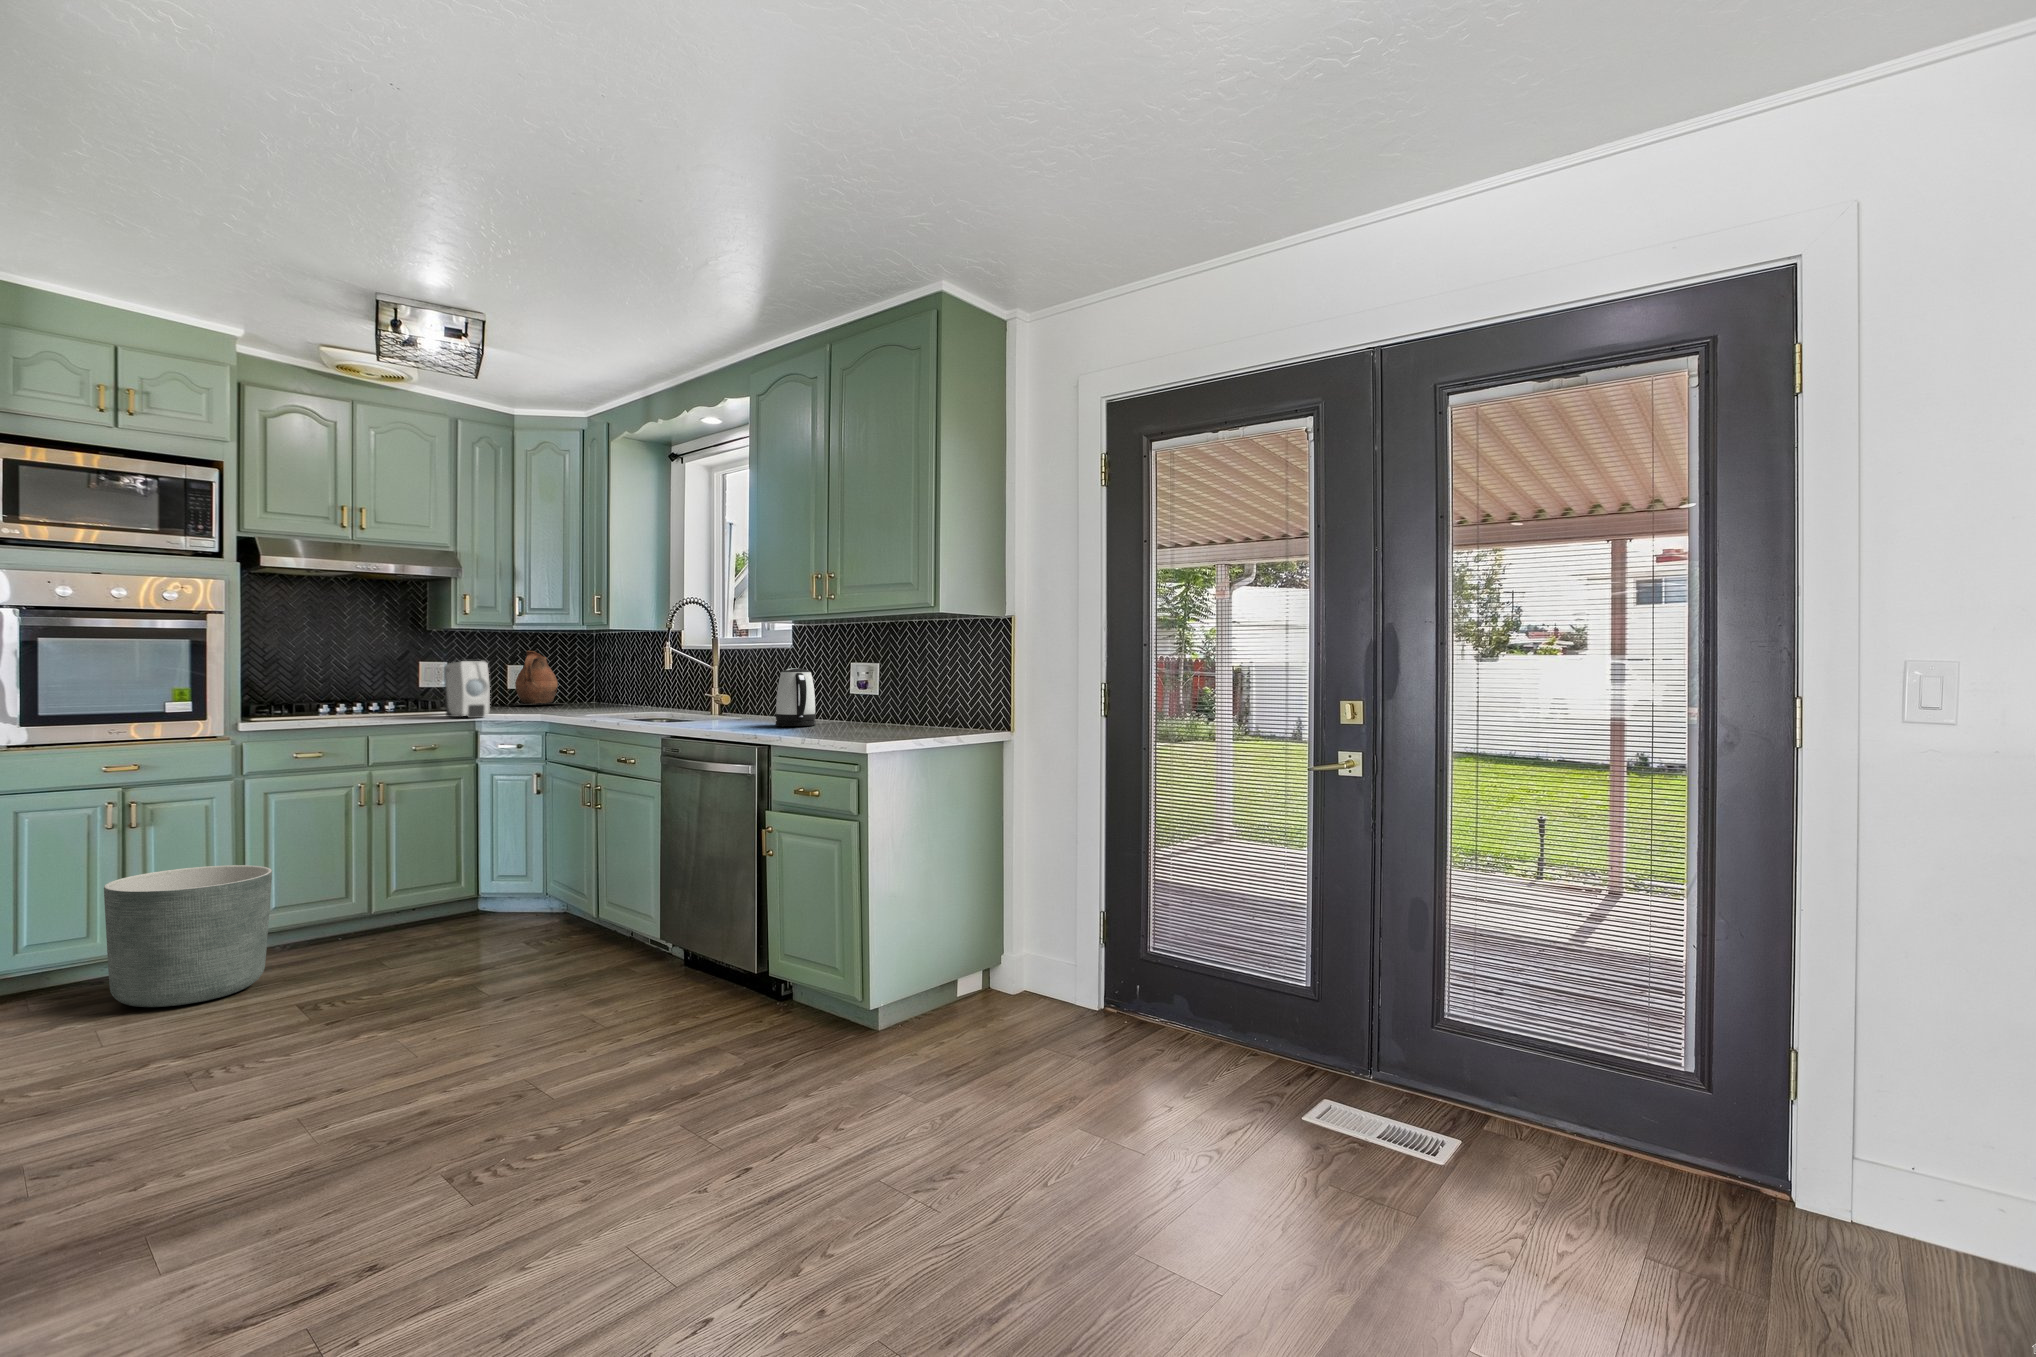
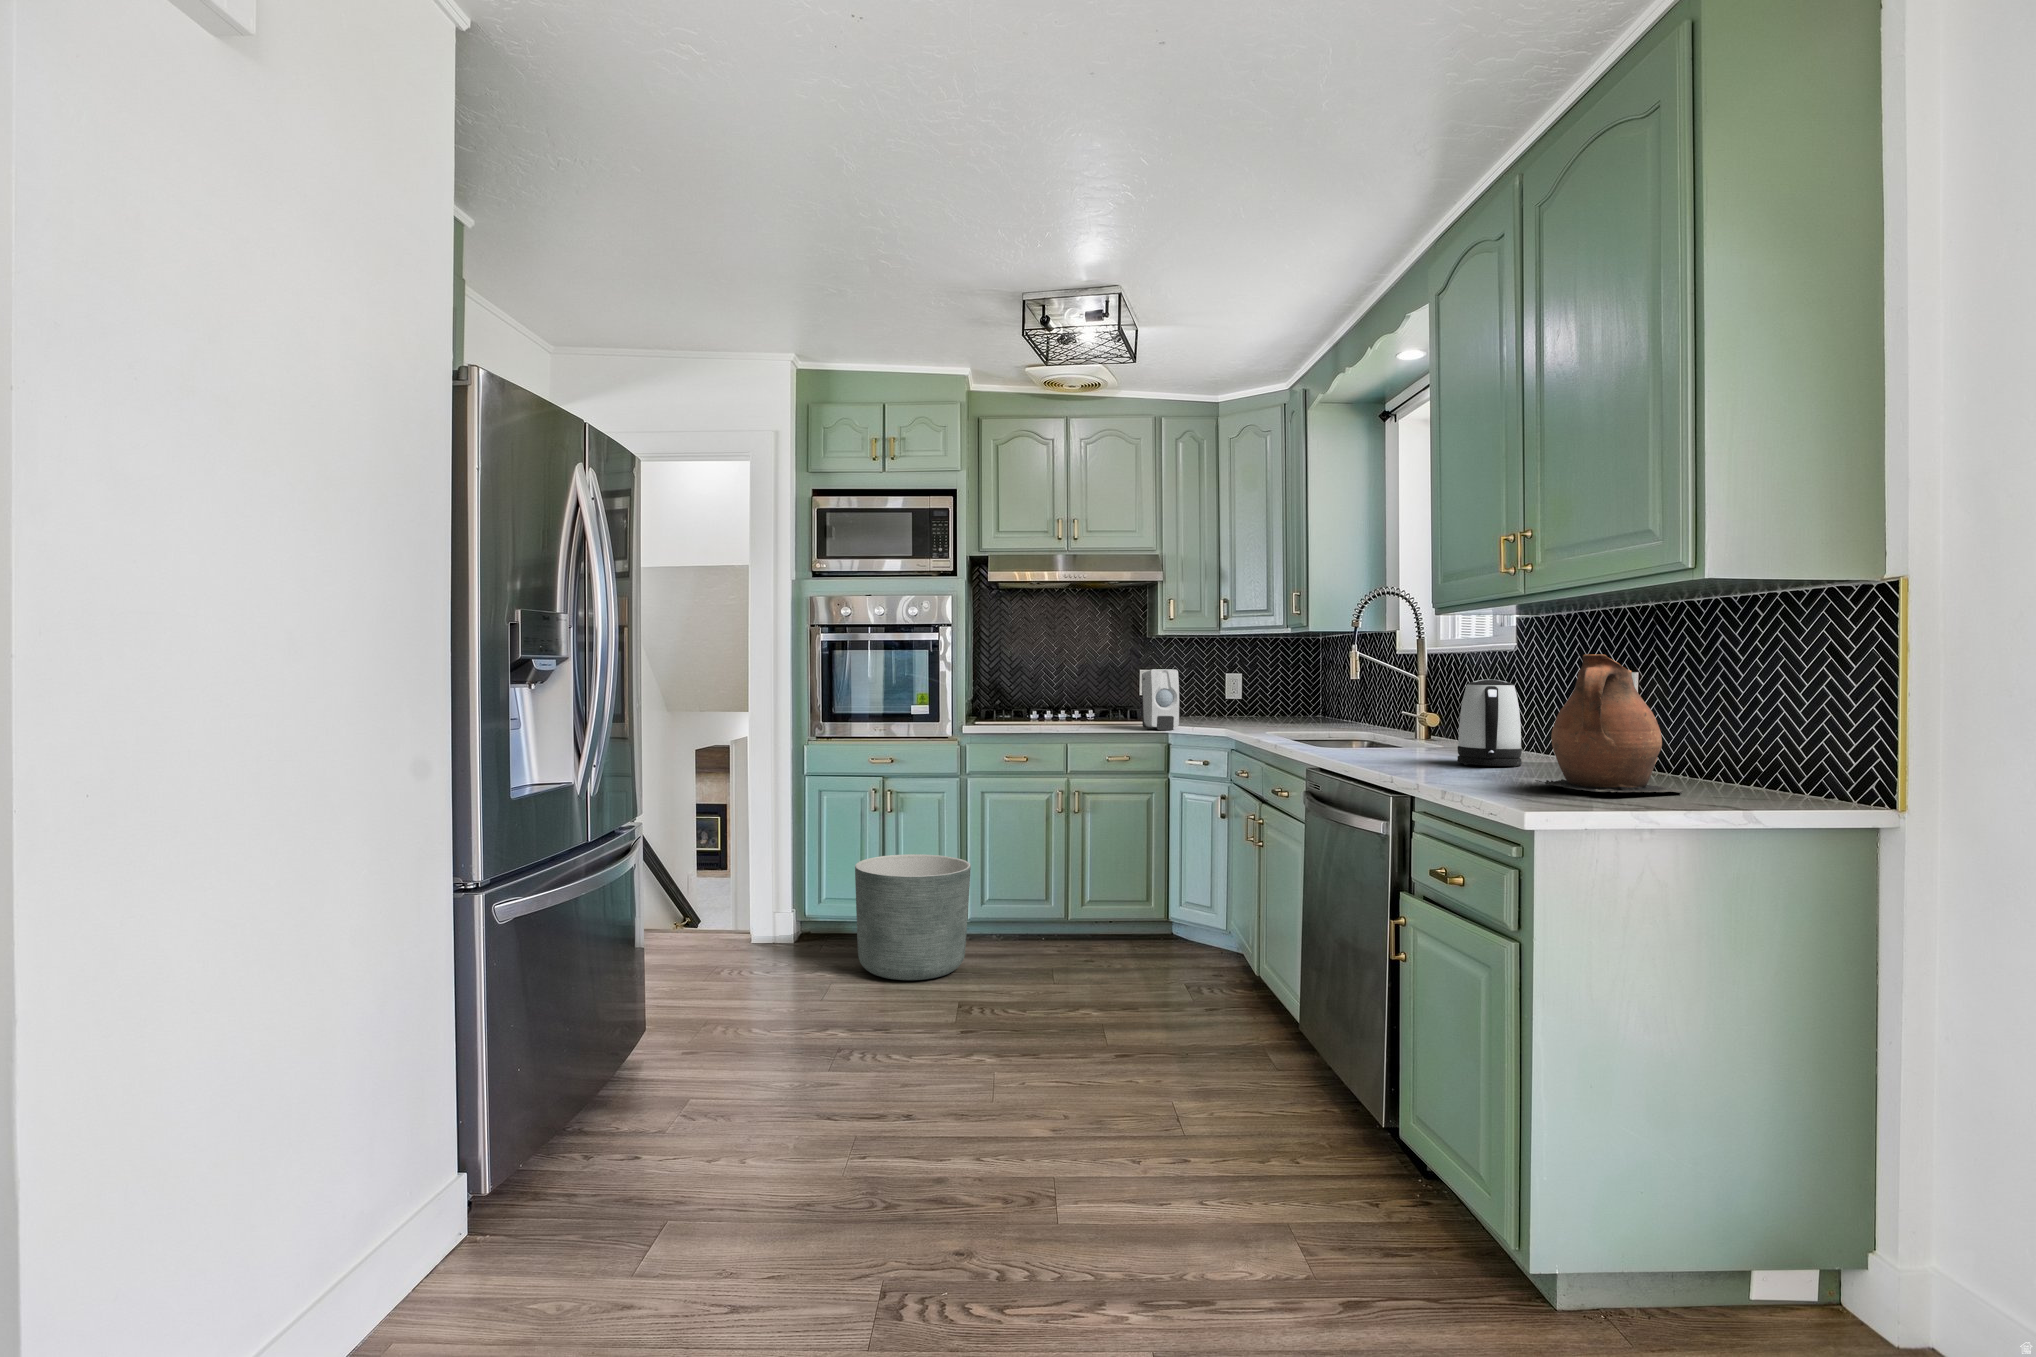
ceramic pitcher: present [514,651,565,705] -> present [1536,655,1683,794]

